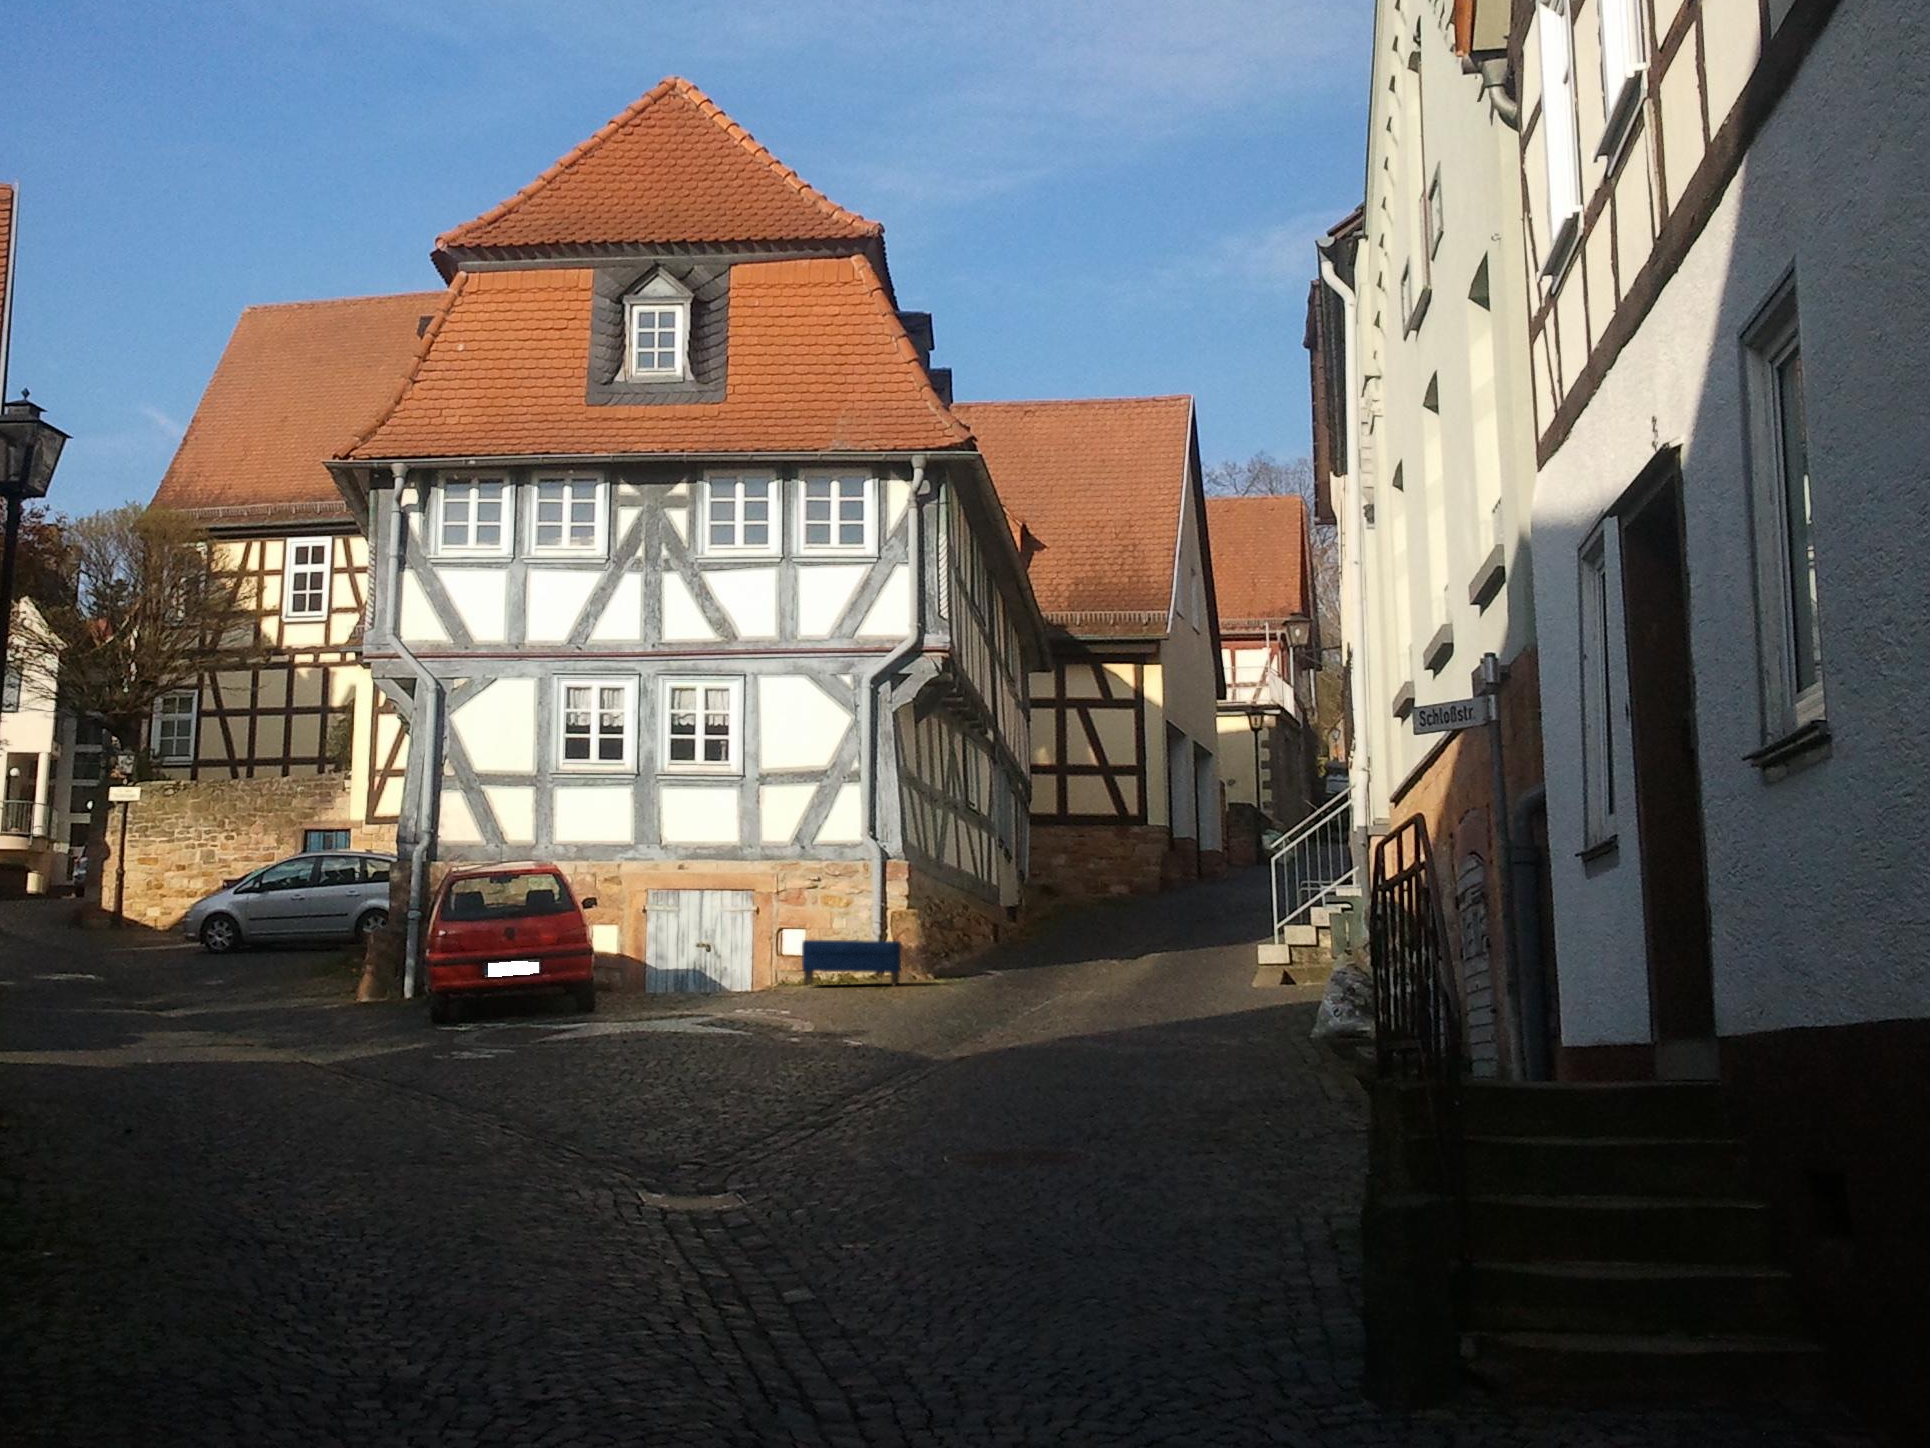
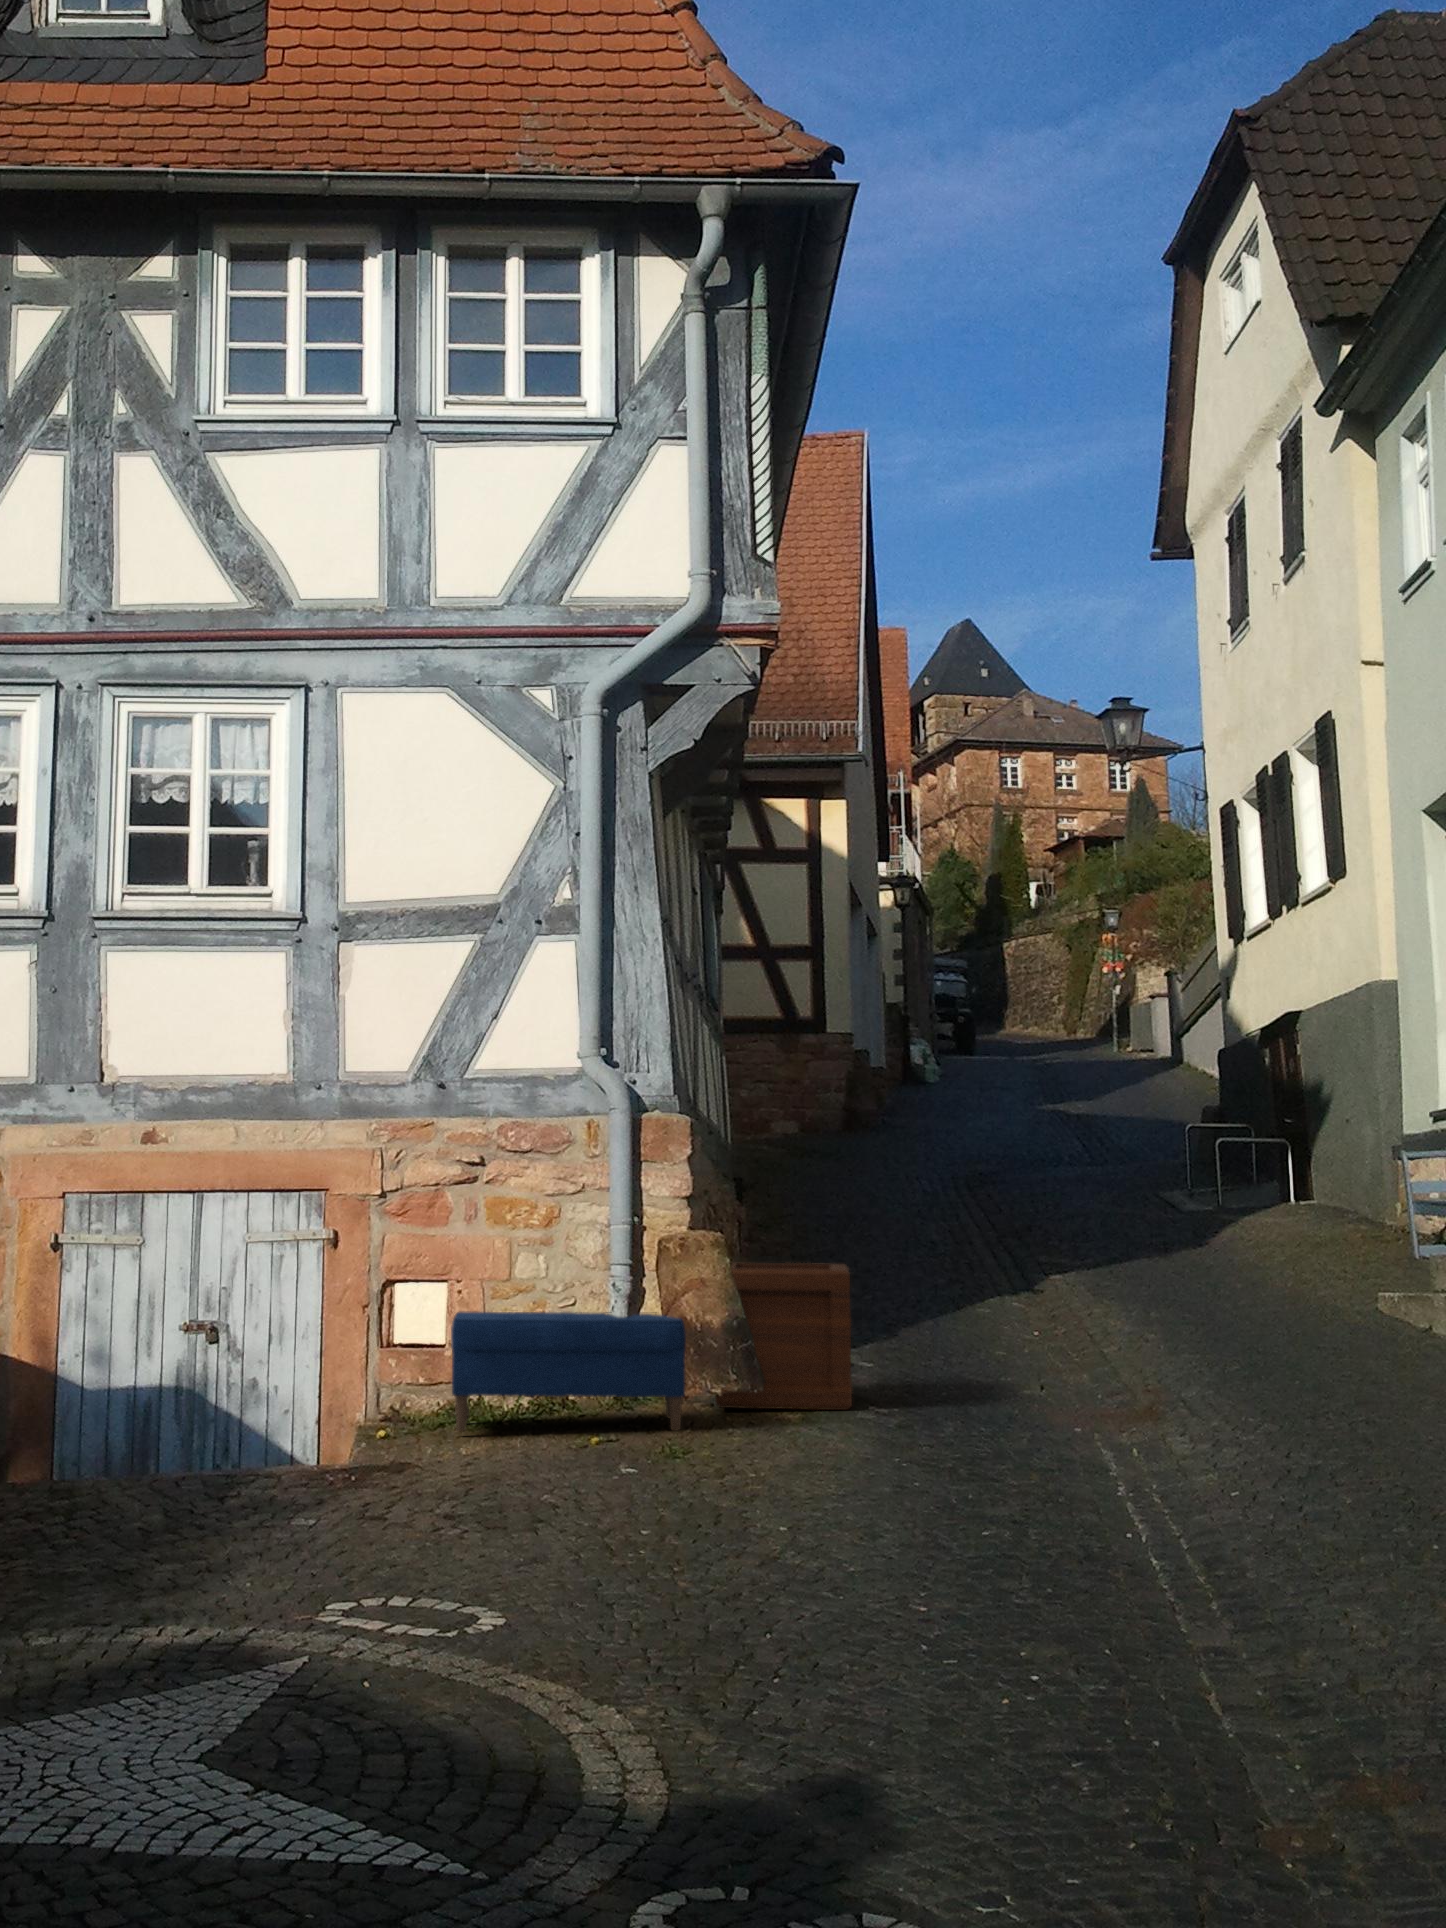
wooden crate: none [916,923,983,982] -> present [715,1263,852,1410]

